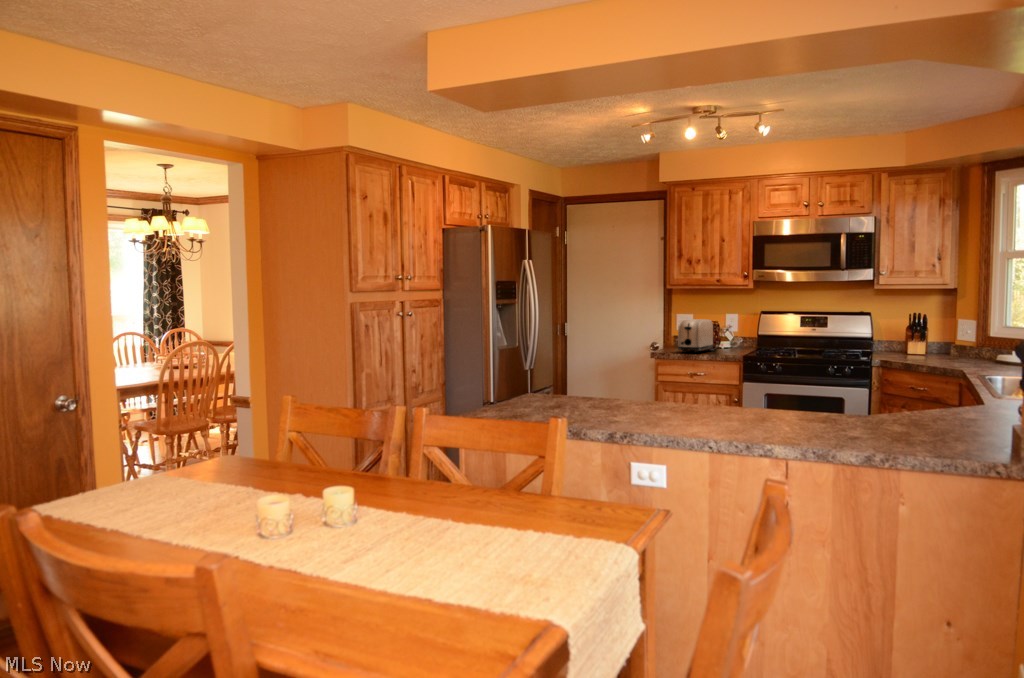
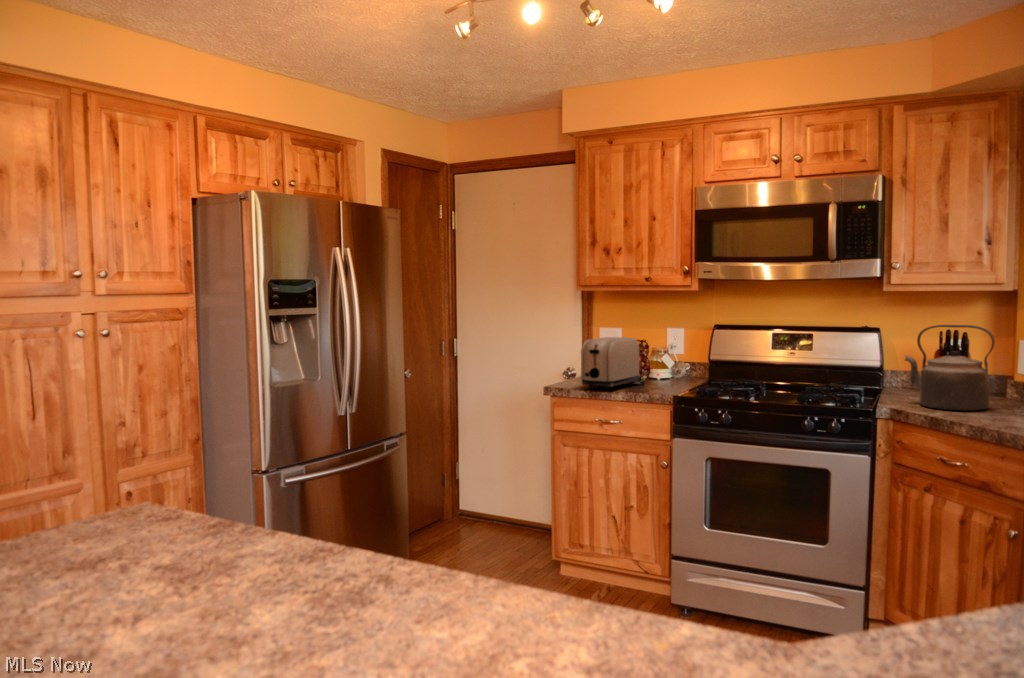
kettle: none [889,309,943,360] -> present [905,325,995,411]

